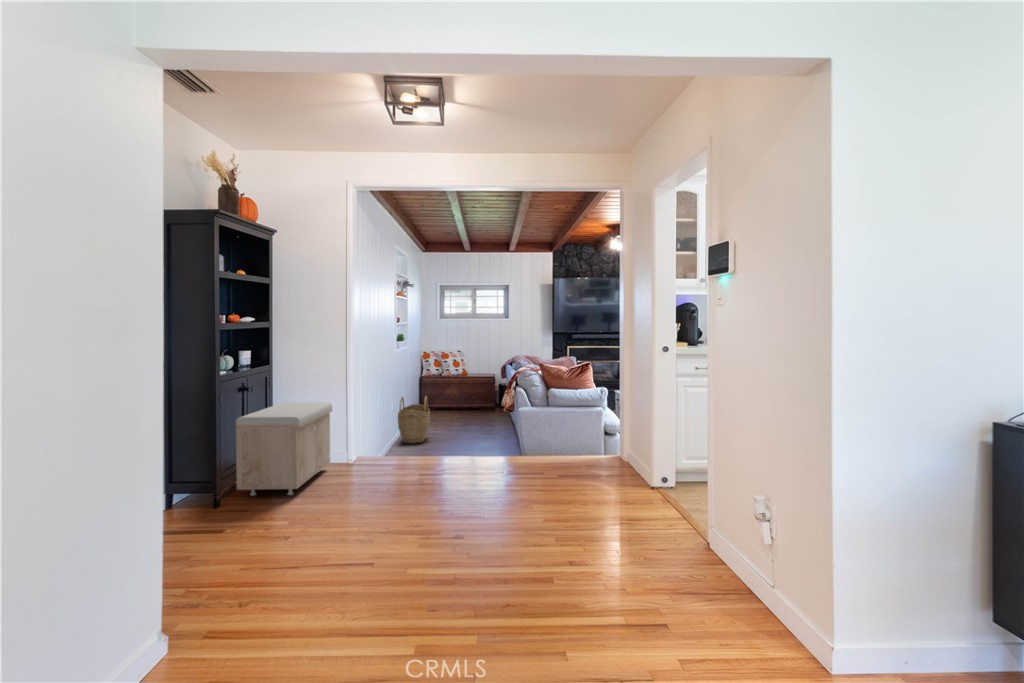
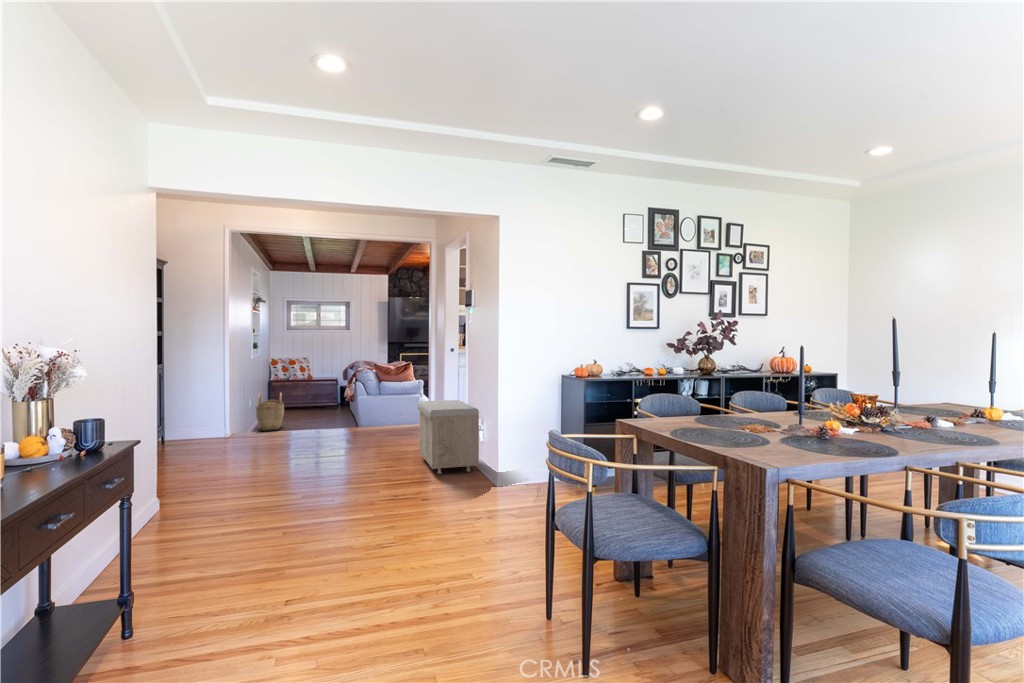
storage bench: present [236,402,332,496] -> present [418,400,479,474]

